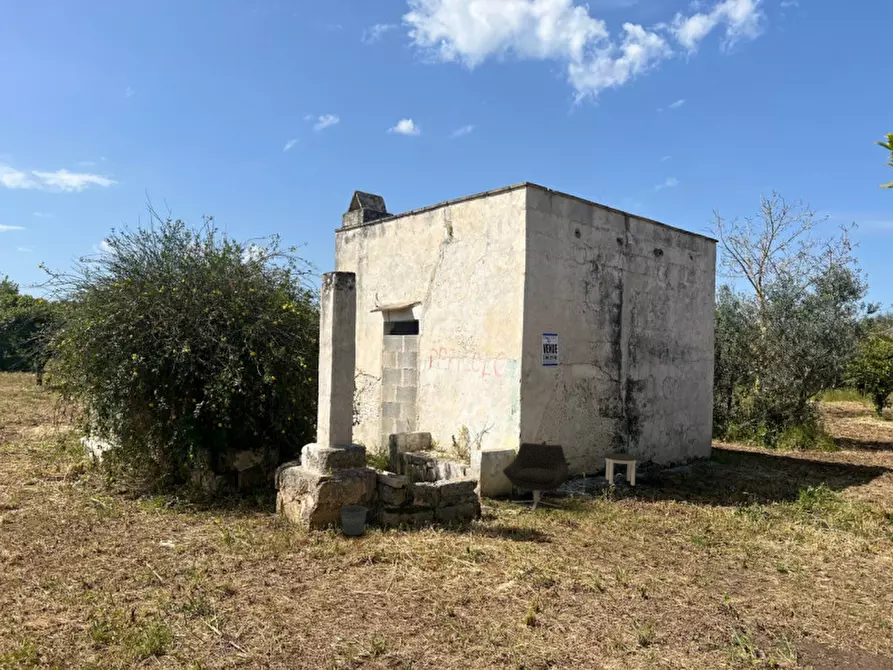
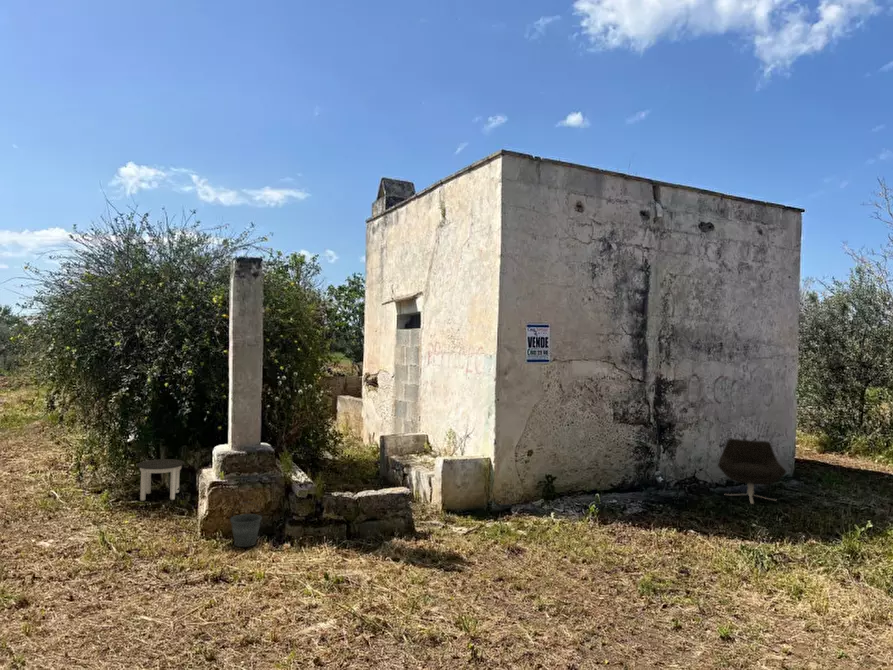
lounge chair: present [503,443,569,511] -> present [718,439,786,504]
round table: present [604,454,638,485] -> present [137,459,184,501]

